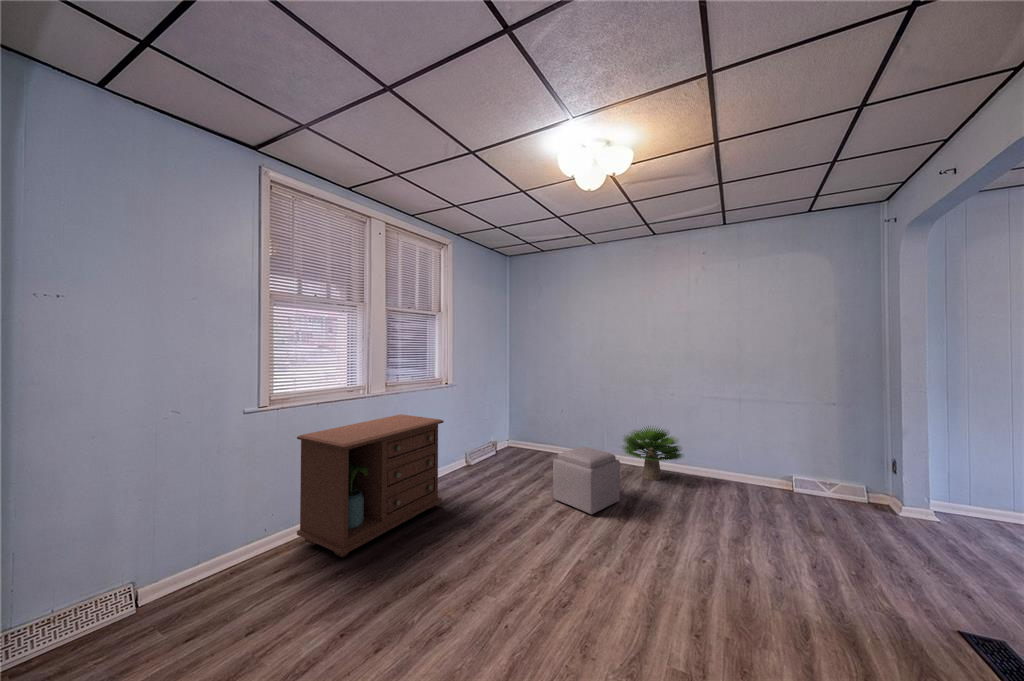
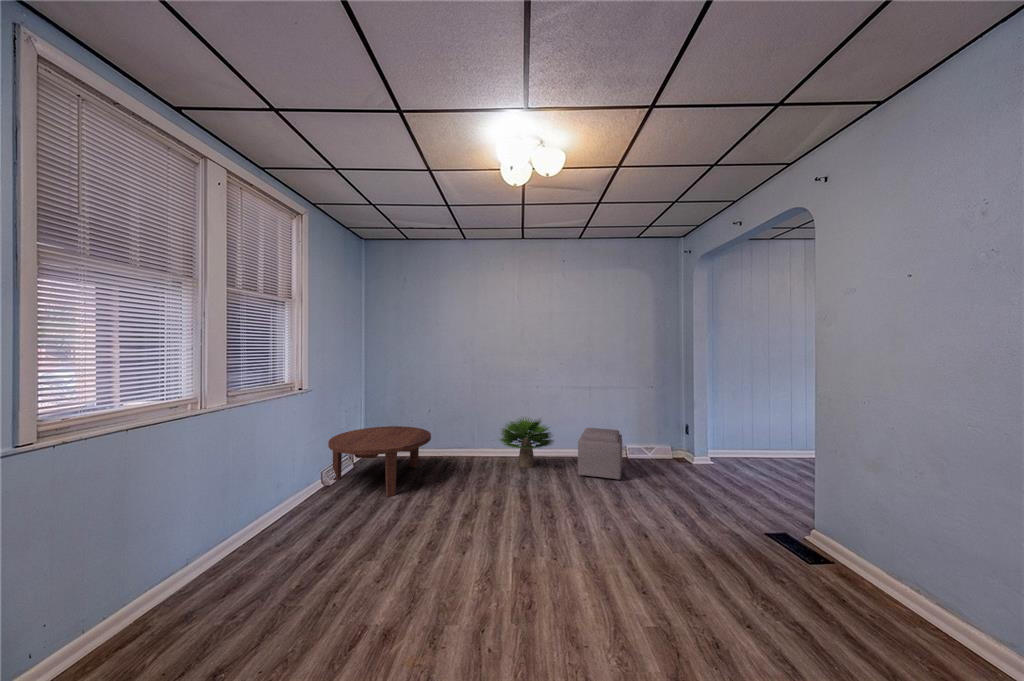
dresser: present [297,414,444,557] -> none [88,431,326,654]
coffee table: none [468,422,552,482] -> present [328,426,431,496]
ottoman: present [553,447,620,514] -> present [578,428,622,480]

